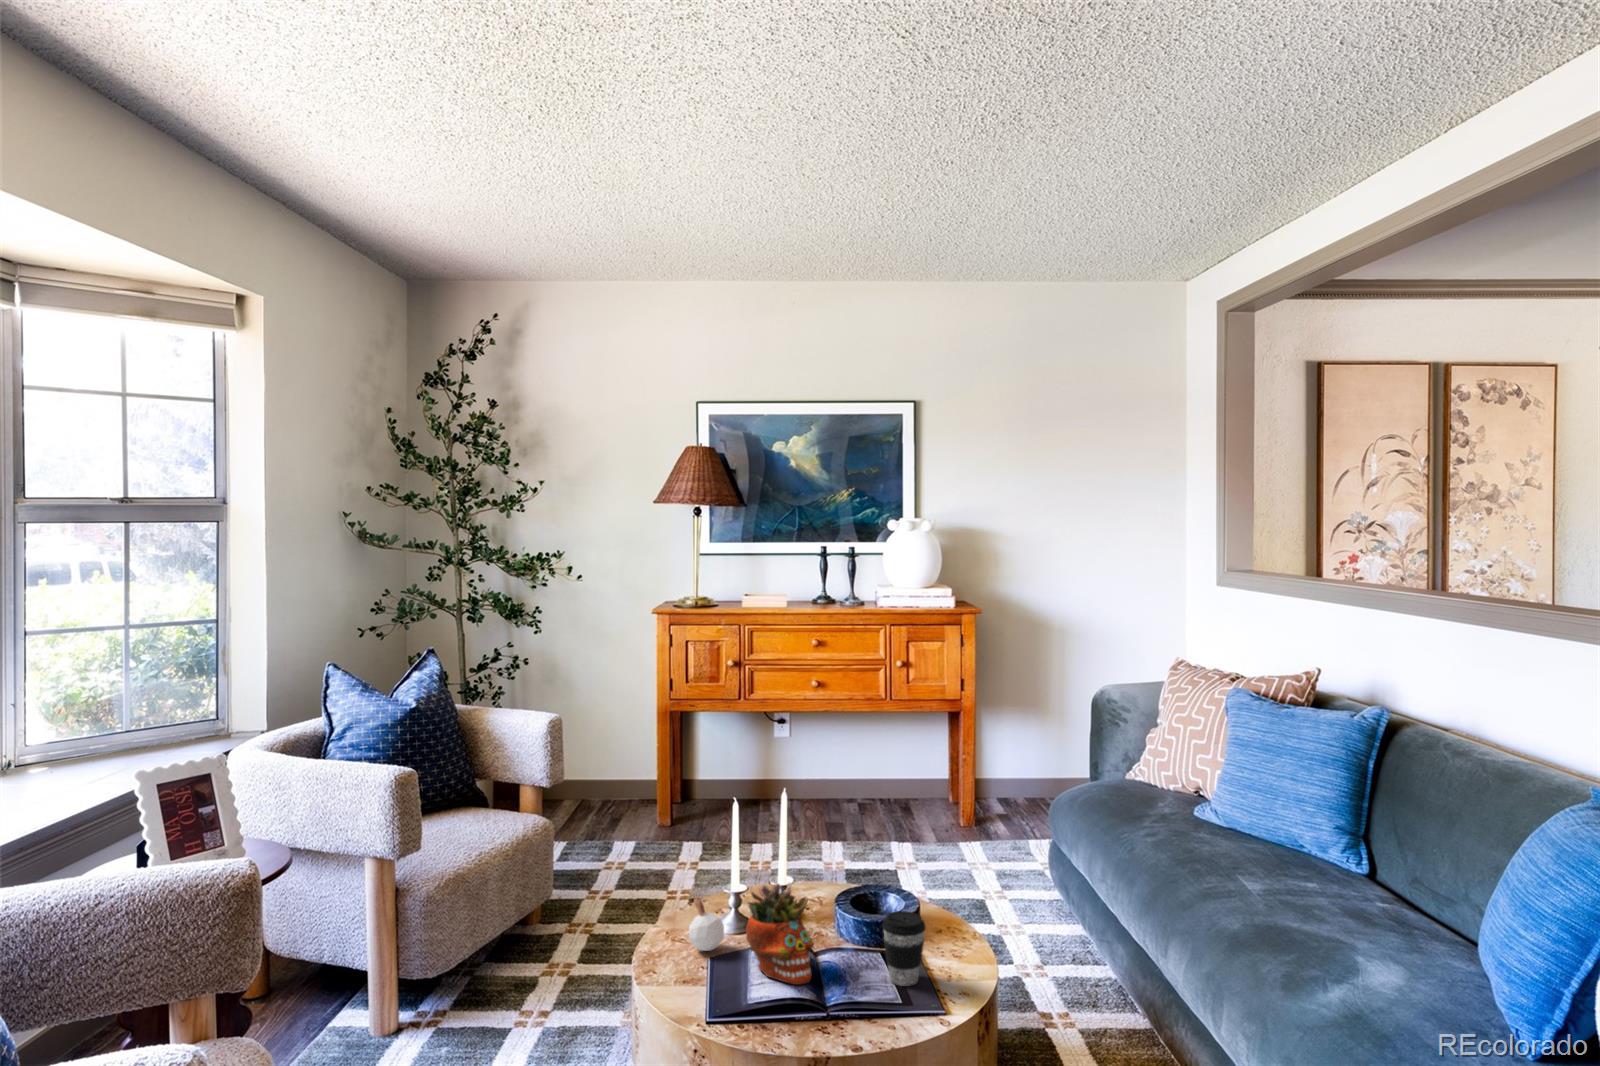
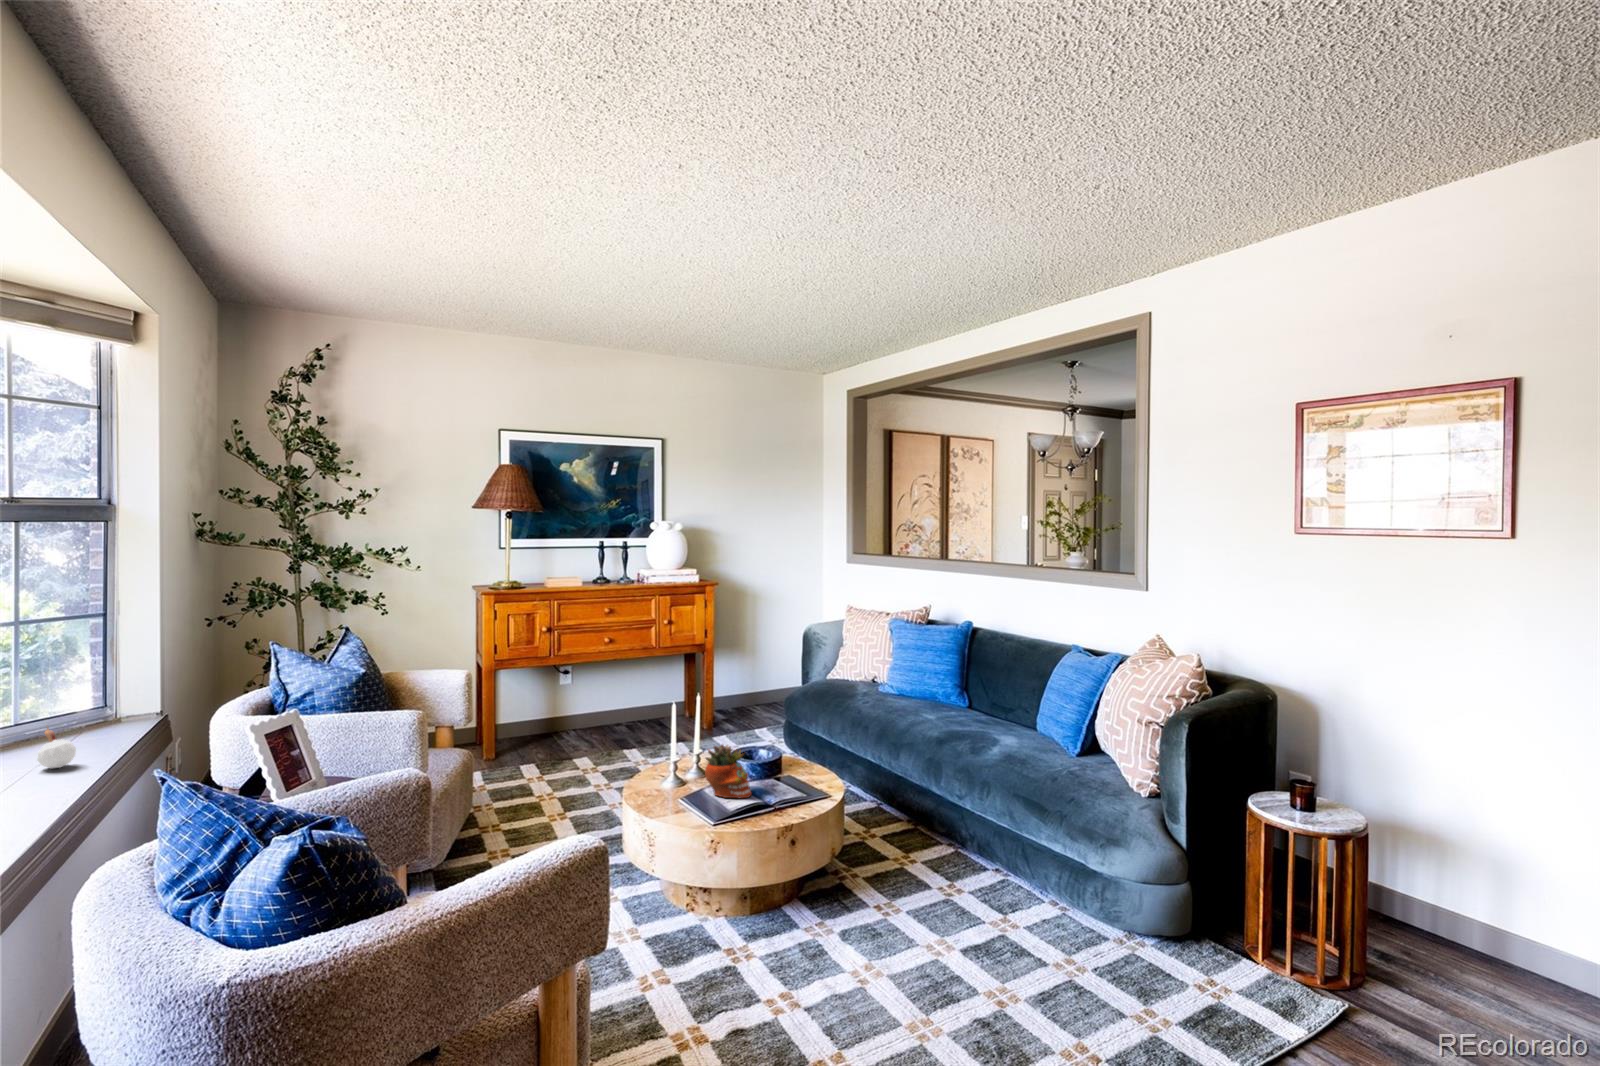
candle: present [689,892,724,951] -> present [37,726,76,769]
coffee cup: present [882,911,926,986] -> none [787,747,812,788]

